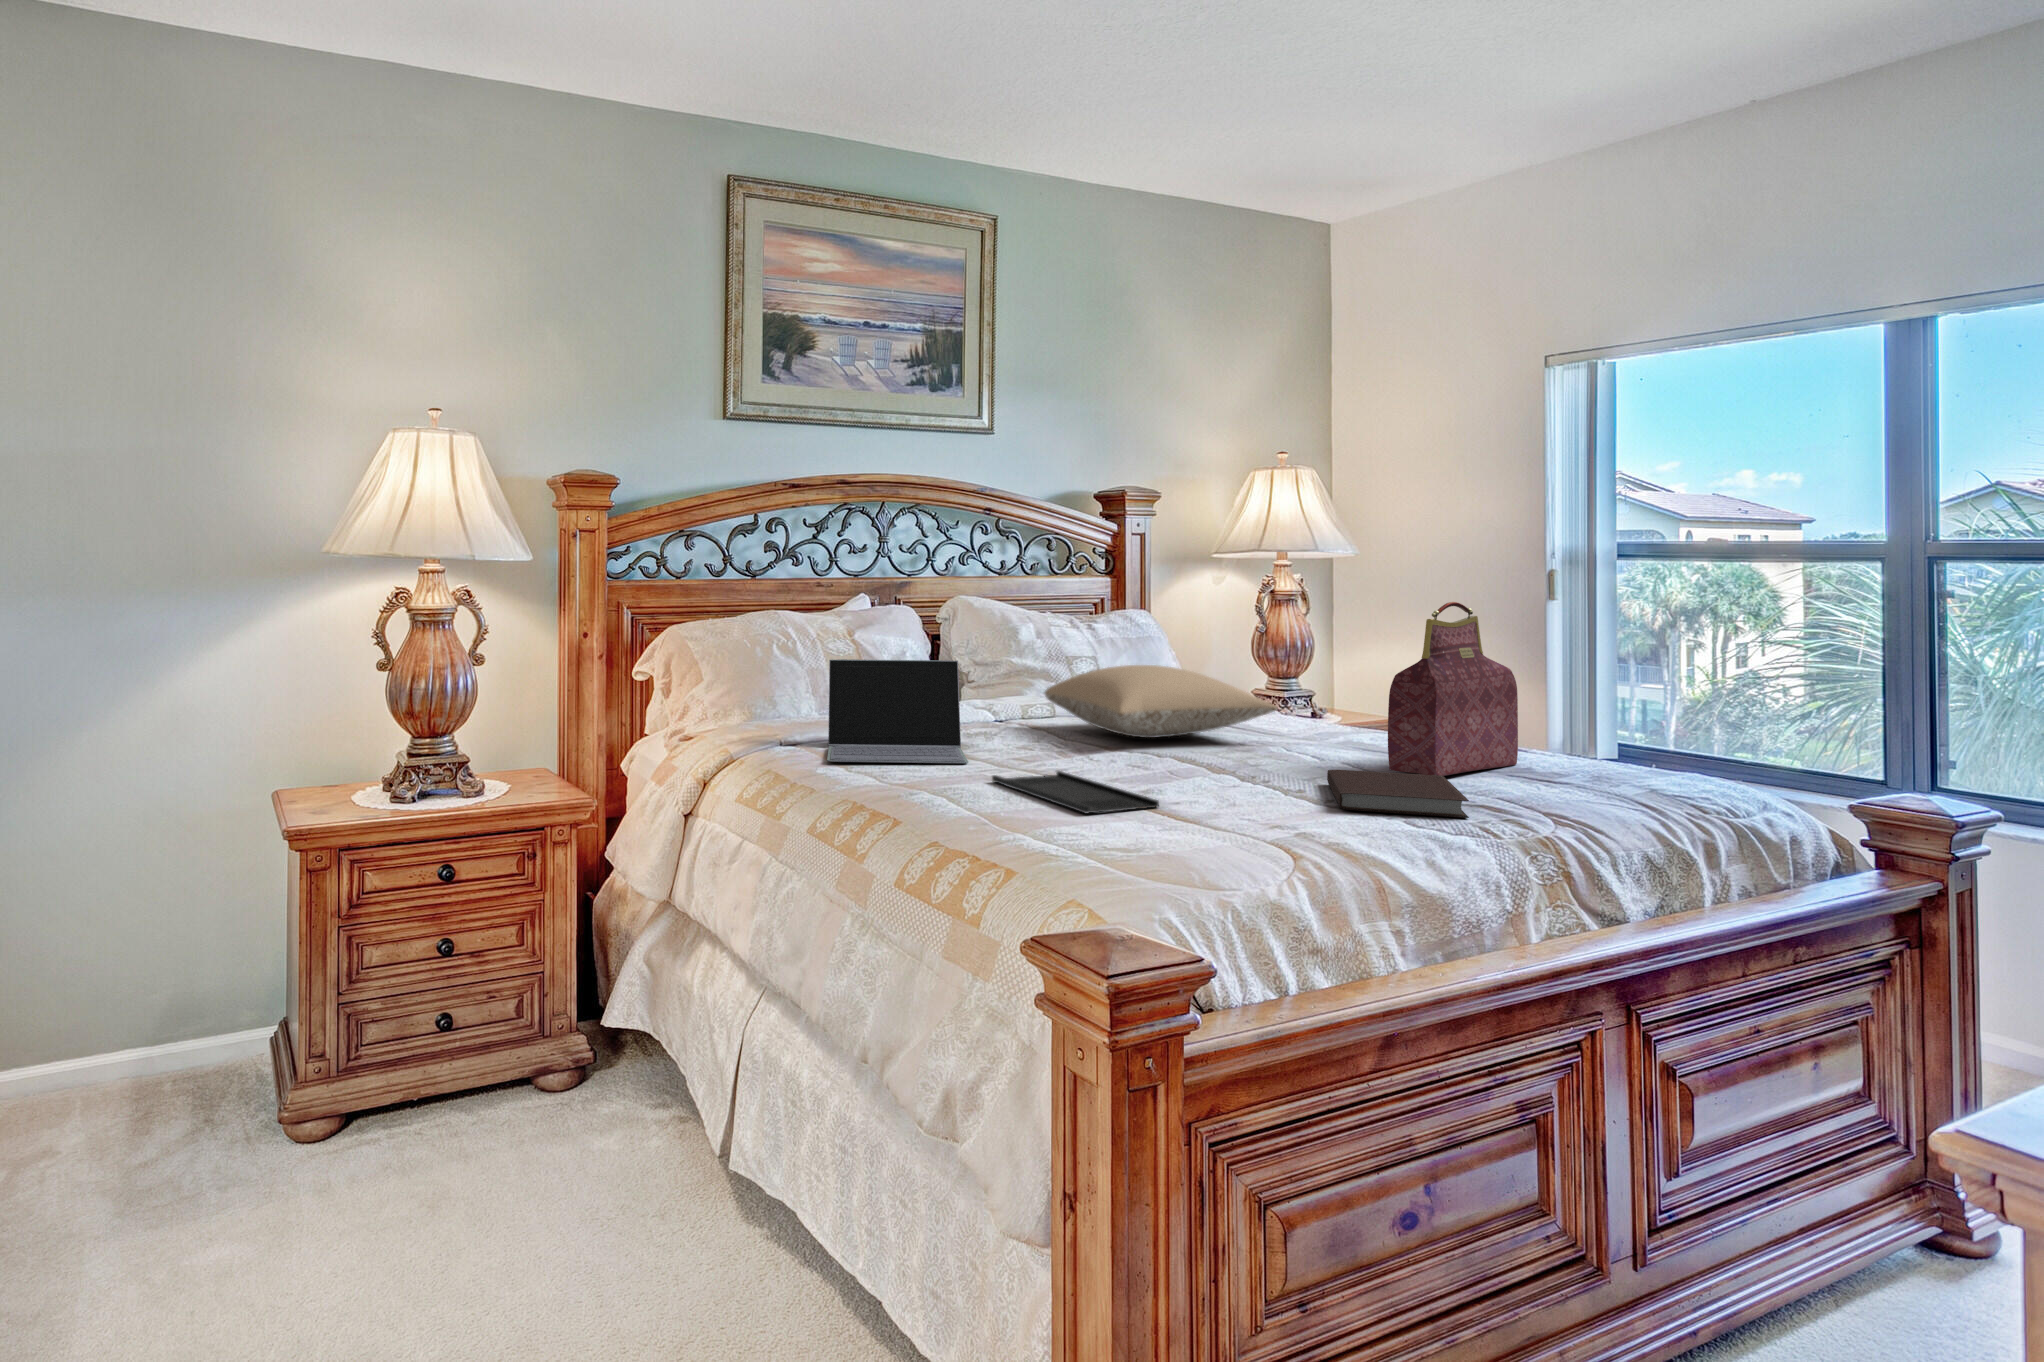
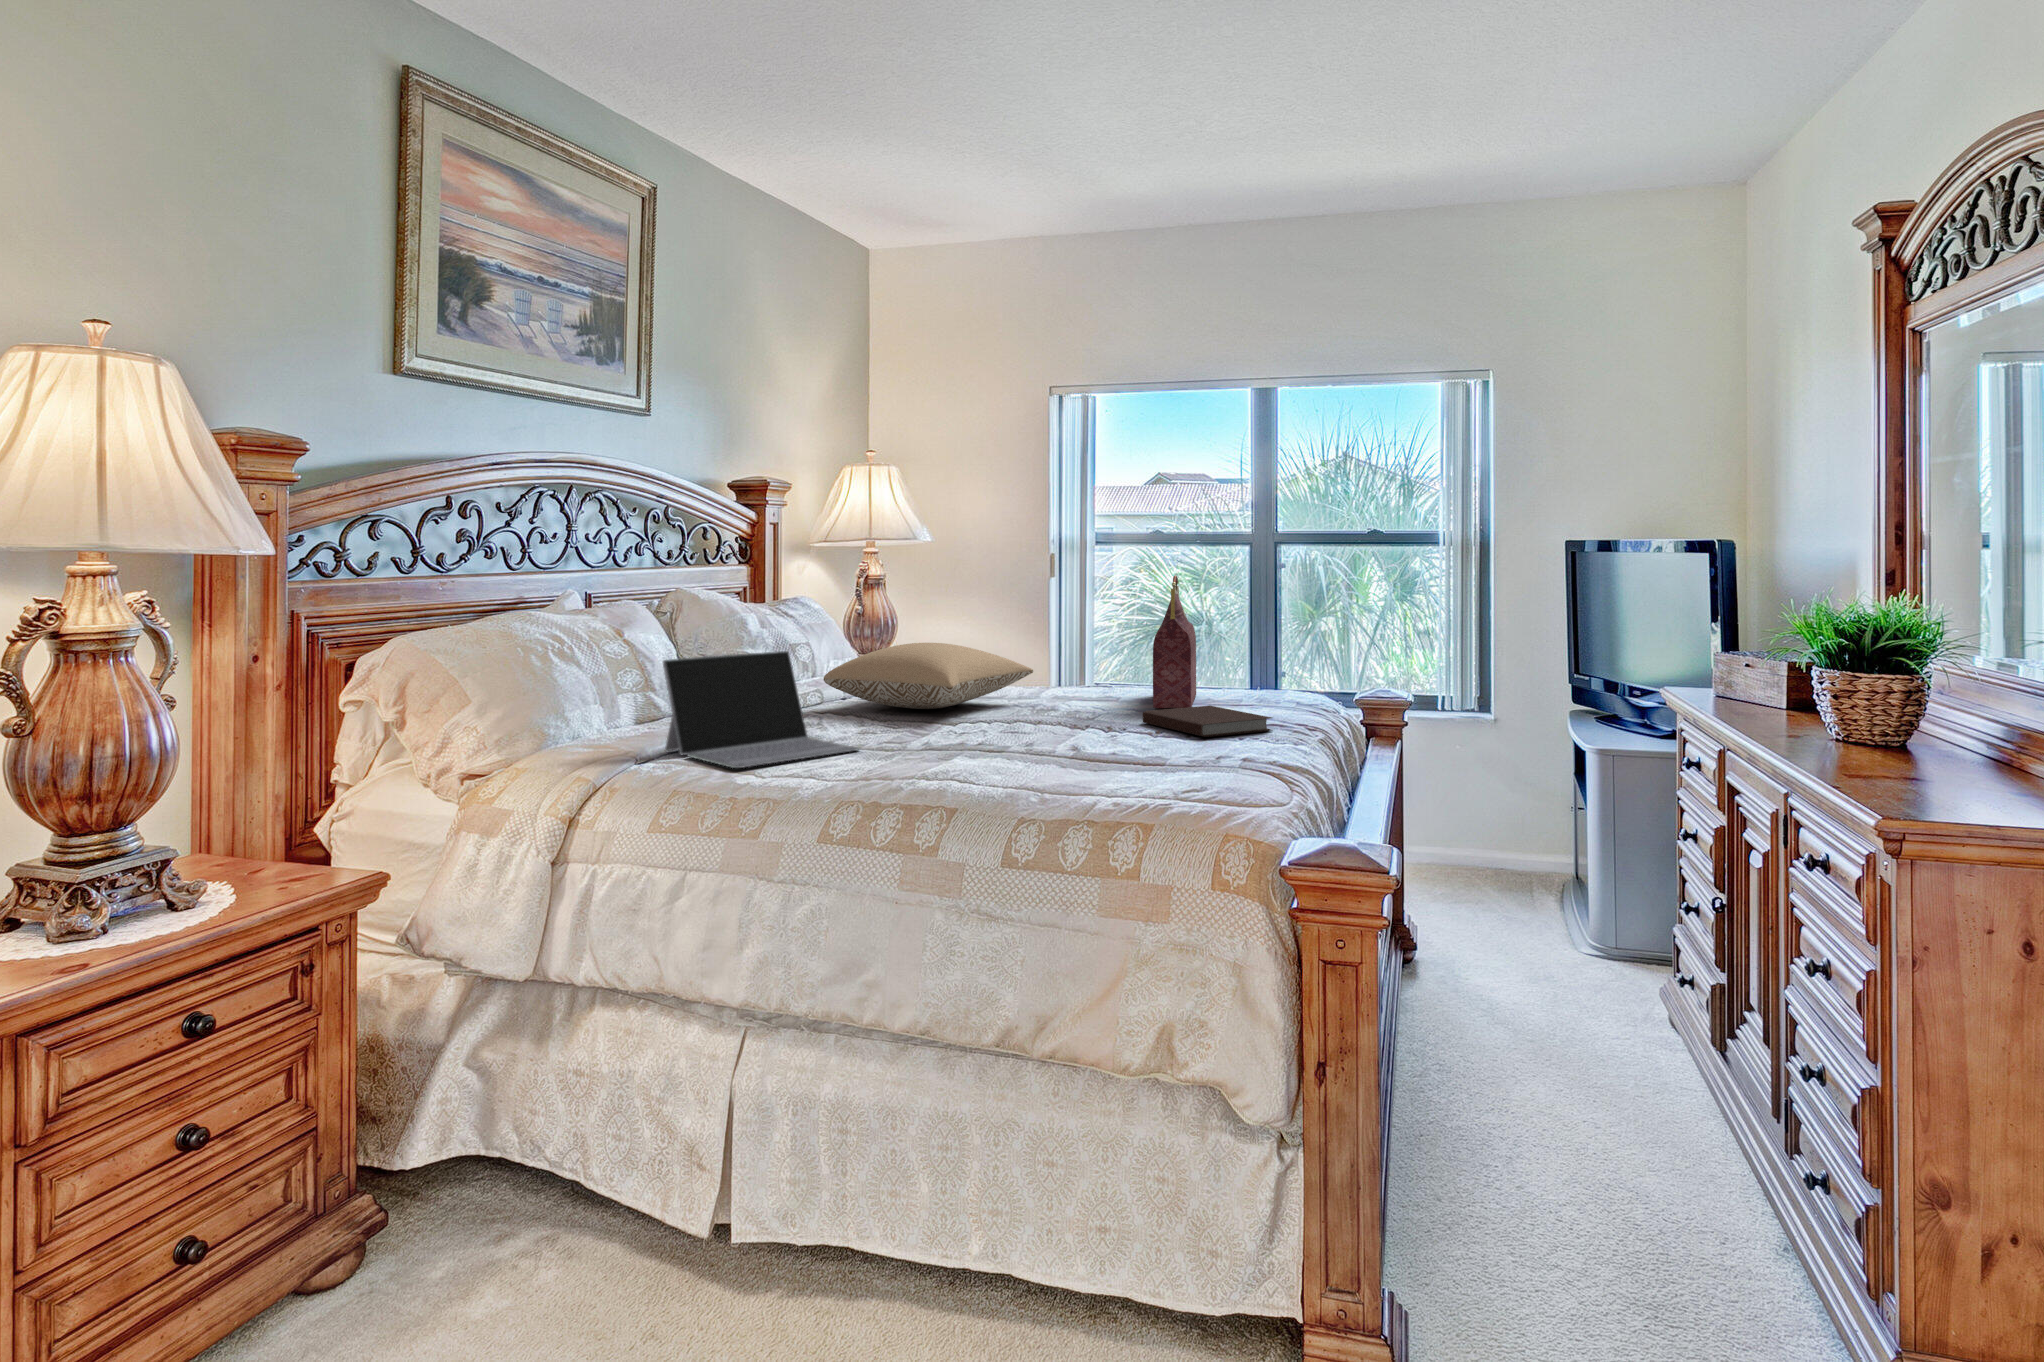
tray: present [992,771,1159,813] -> none [928,742,1100,770]

